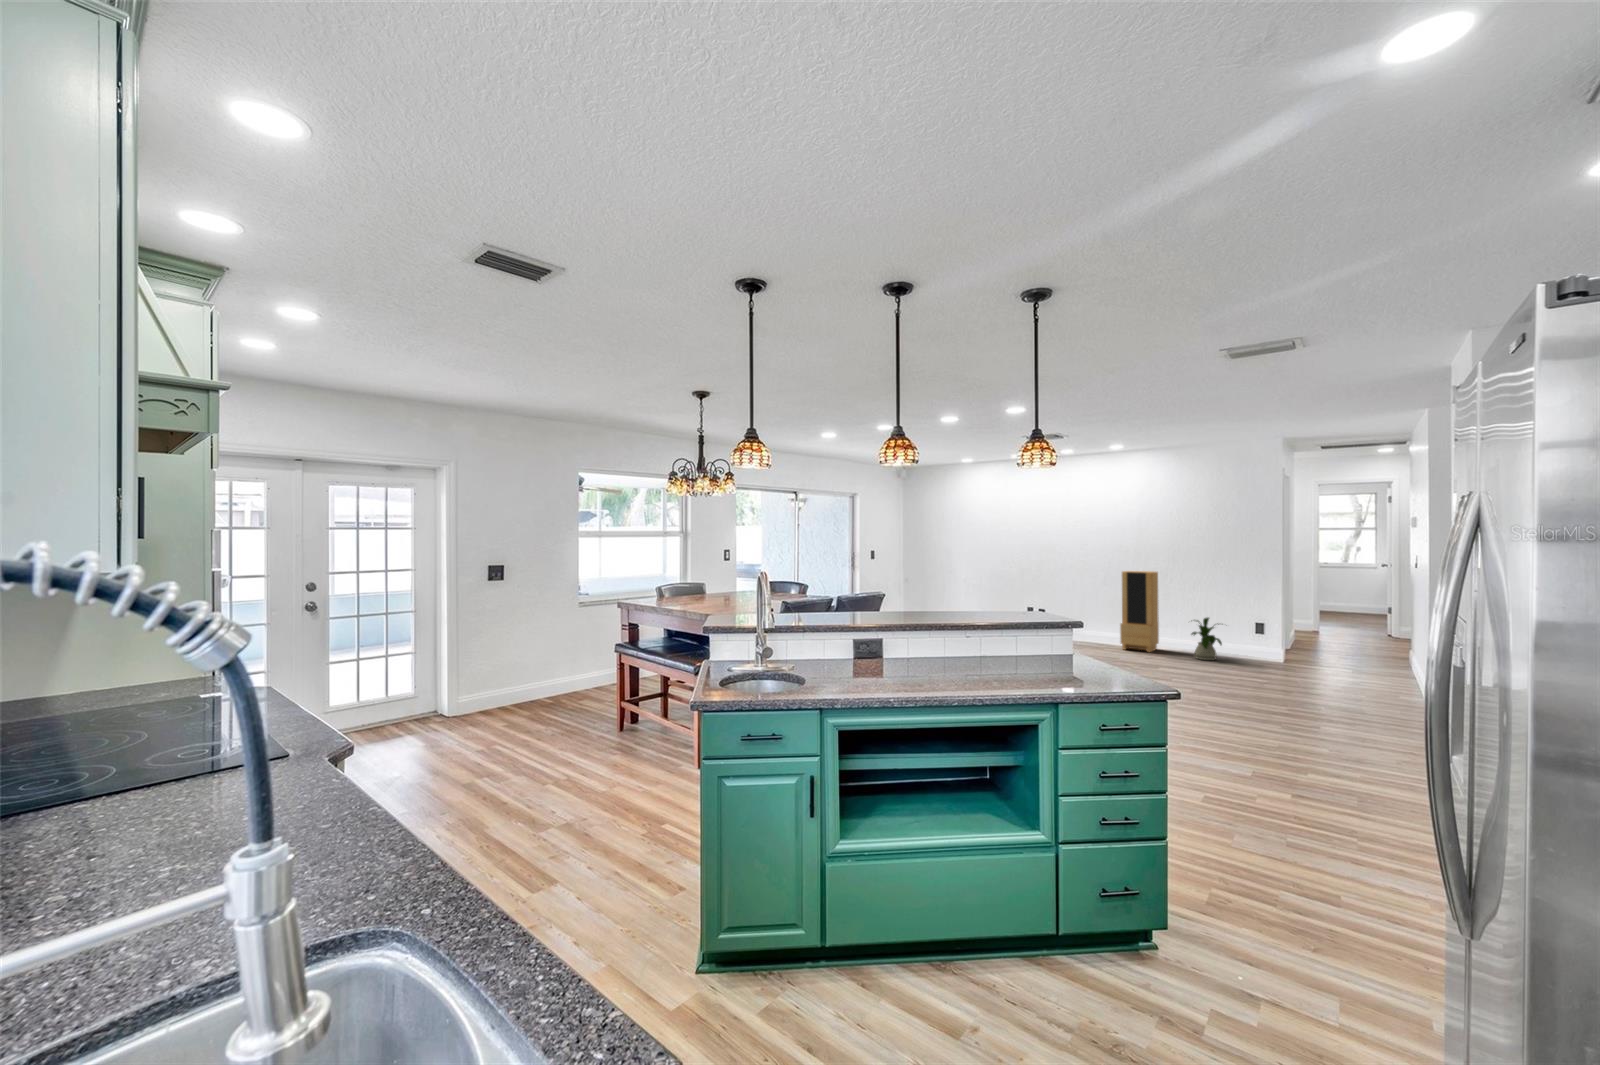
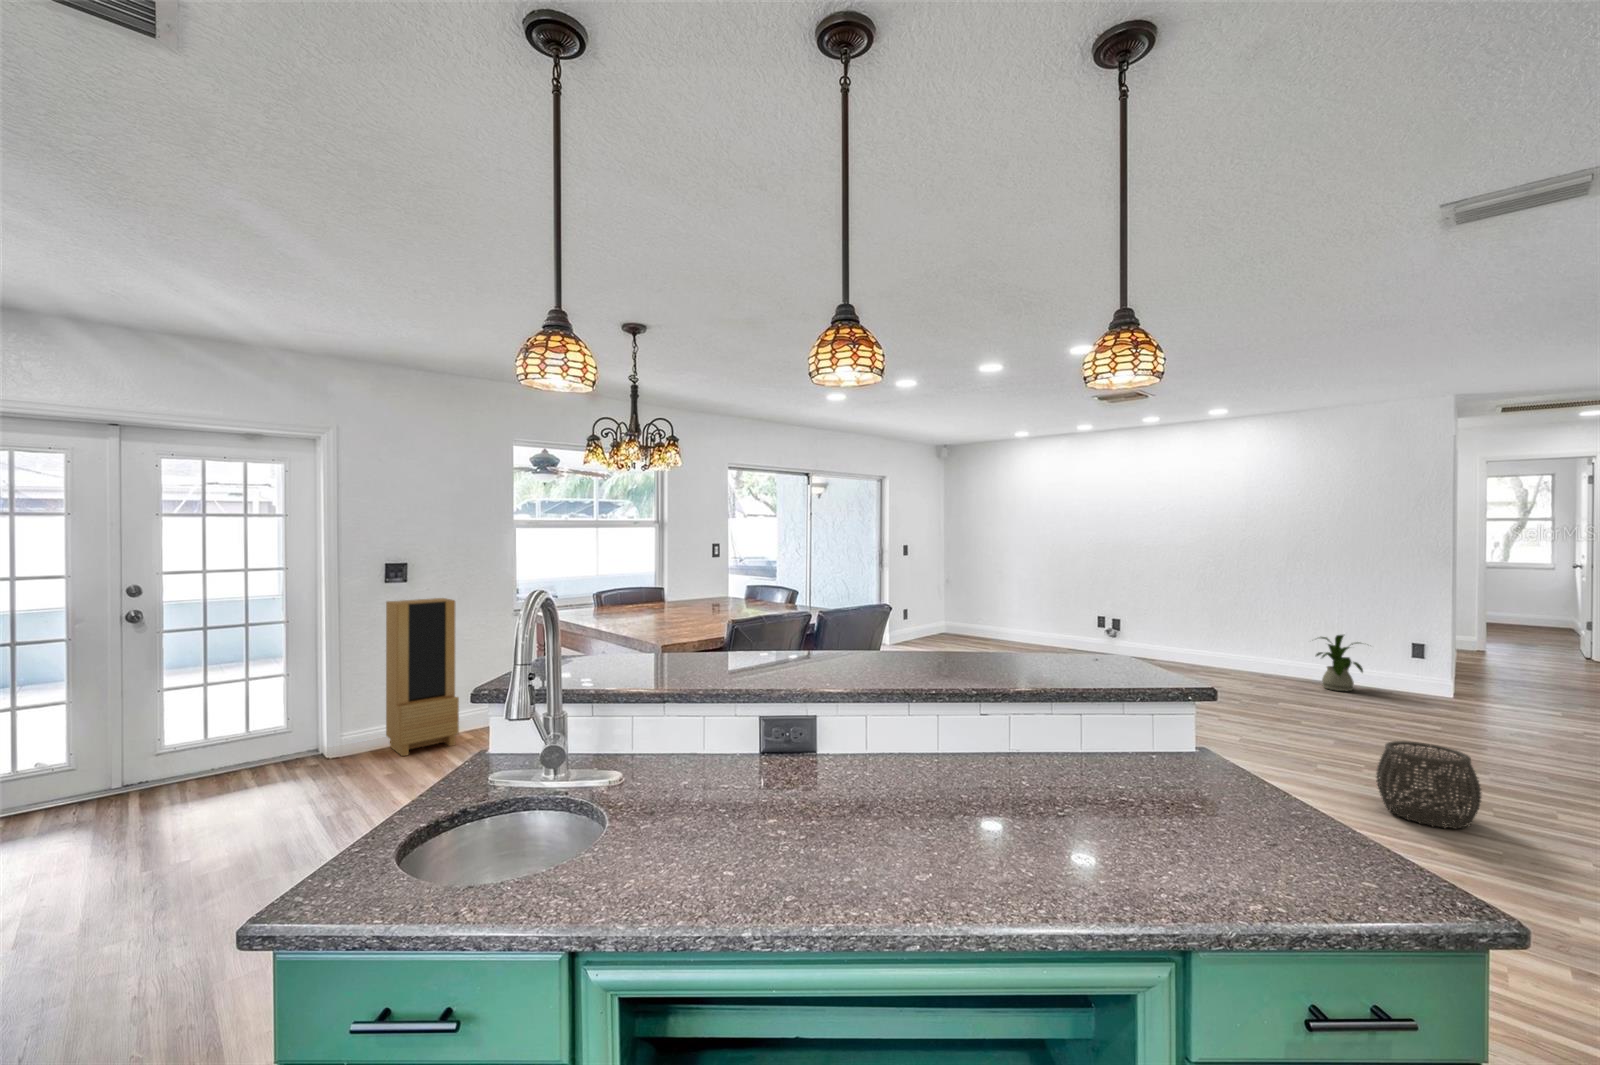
storage cabinet: present [1120,571,1159,652] -> present [386,598,459,756]
woven basket: none [1205,681,1266,734] -> present [1376,741,1482,829]

